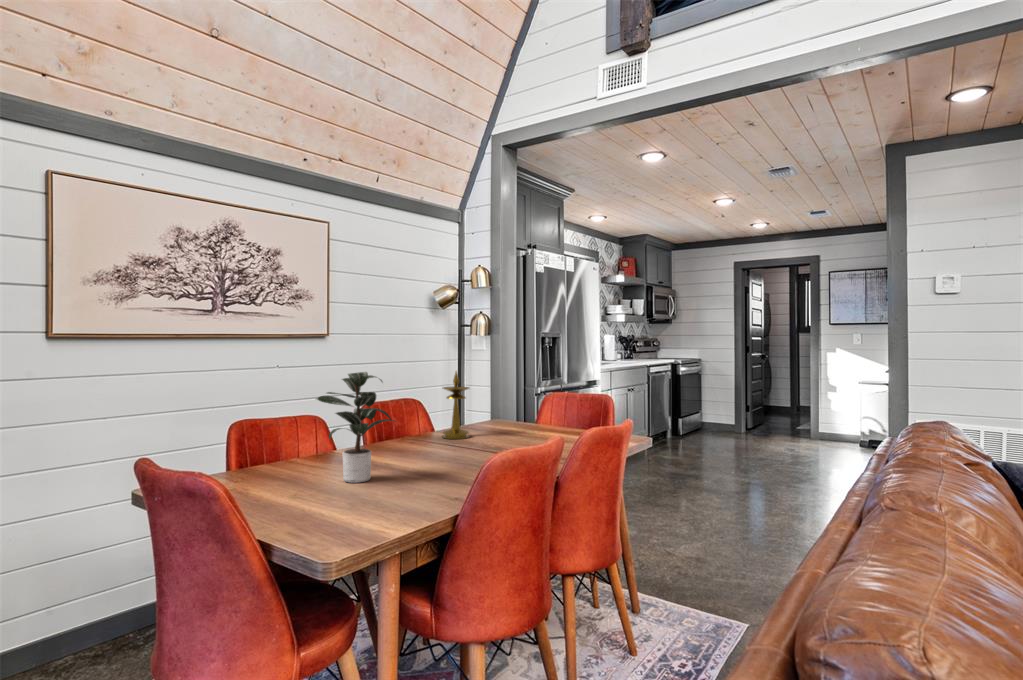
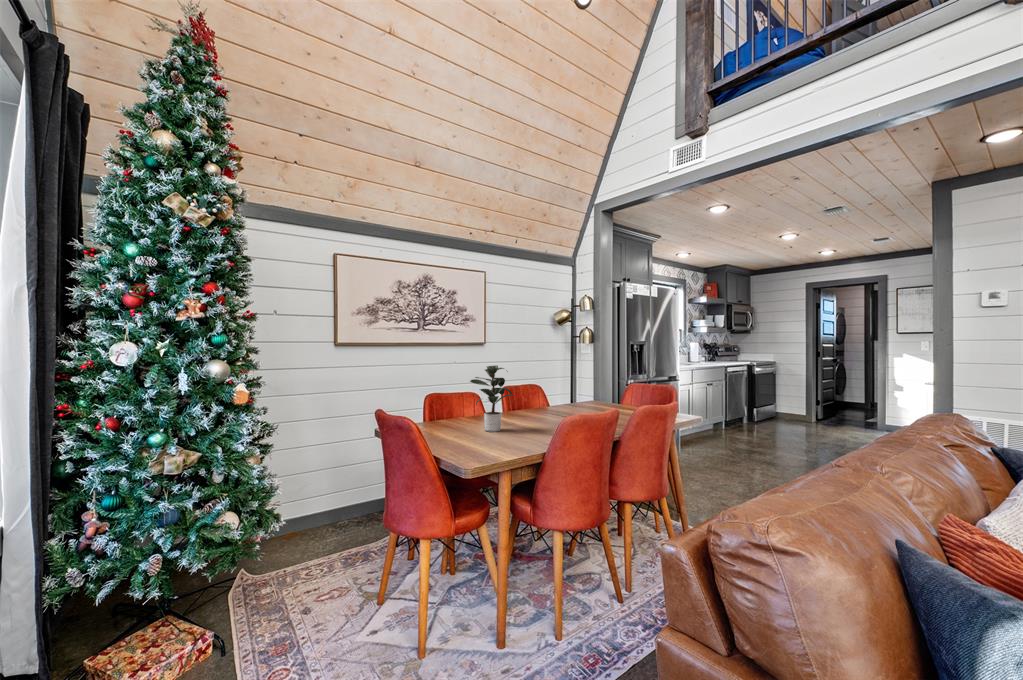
candlestick: present [442,371,469,439] -> none [552,366,571,411]

